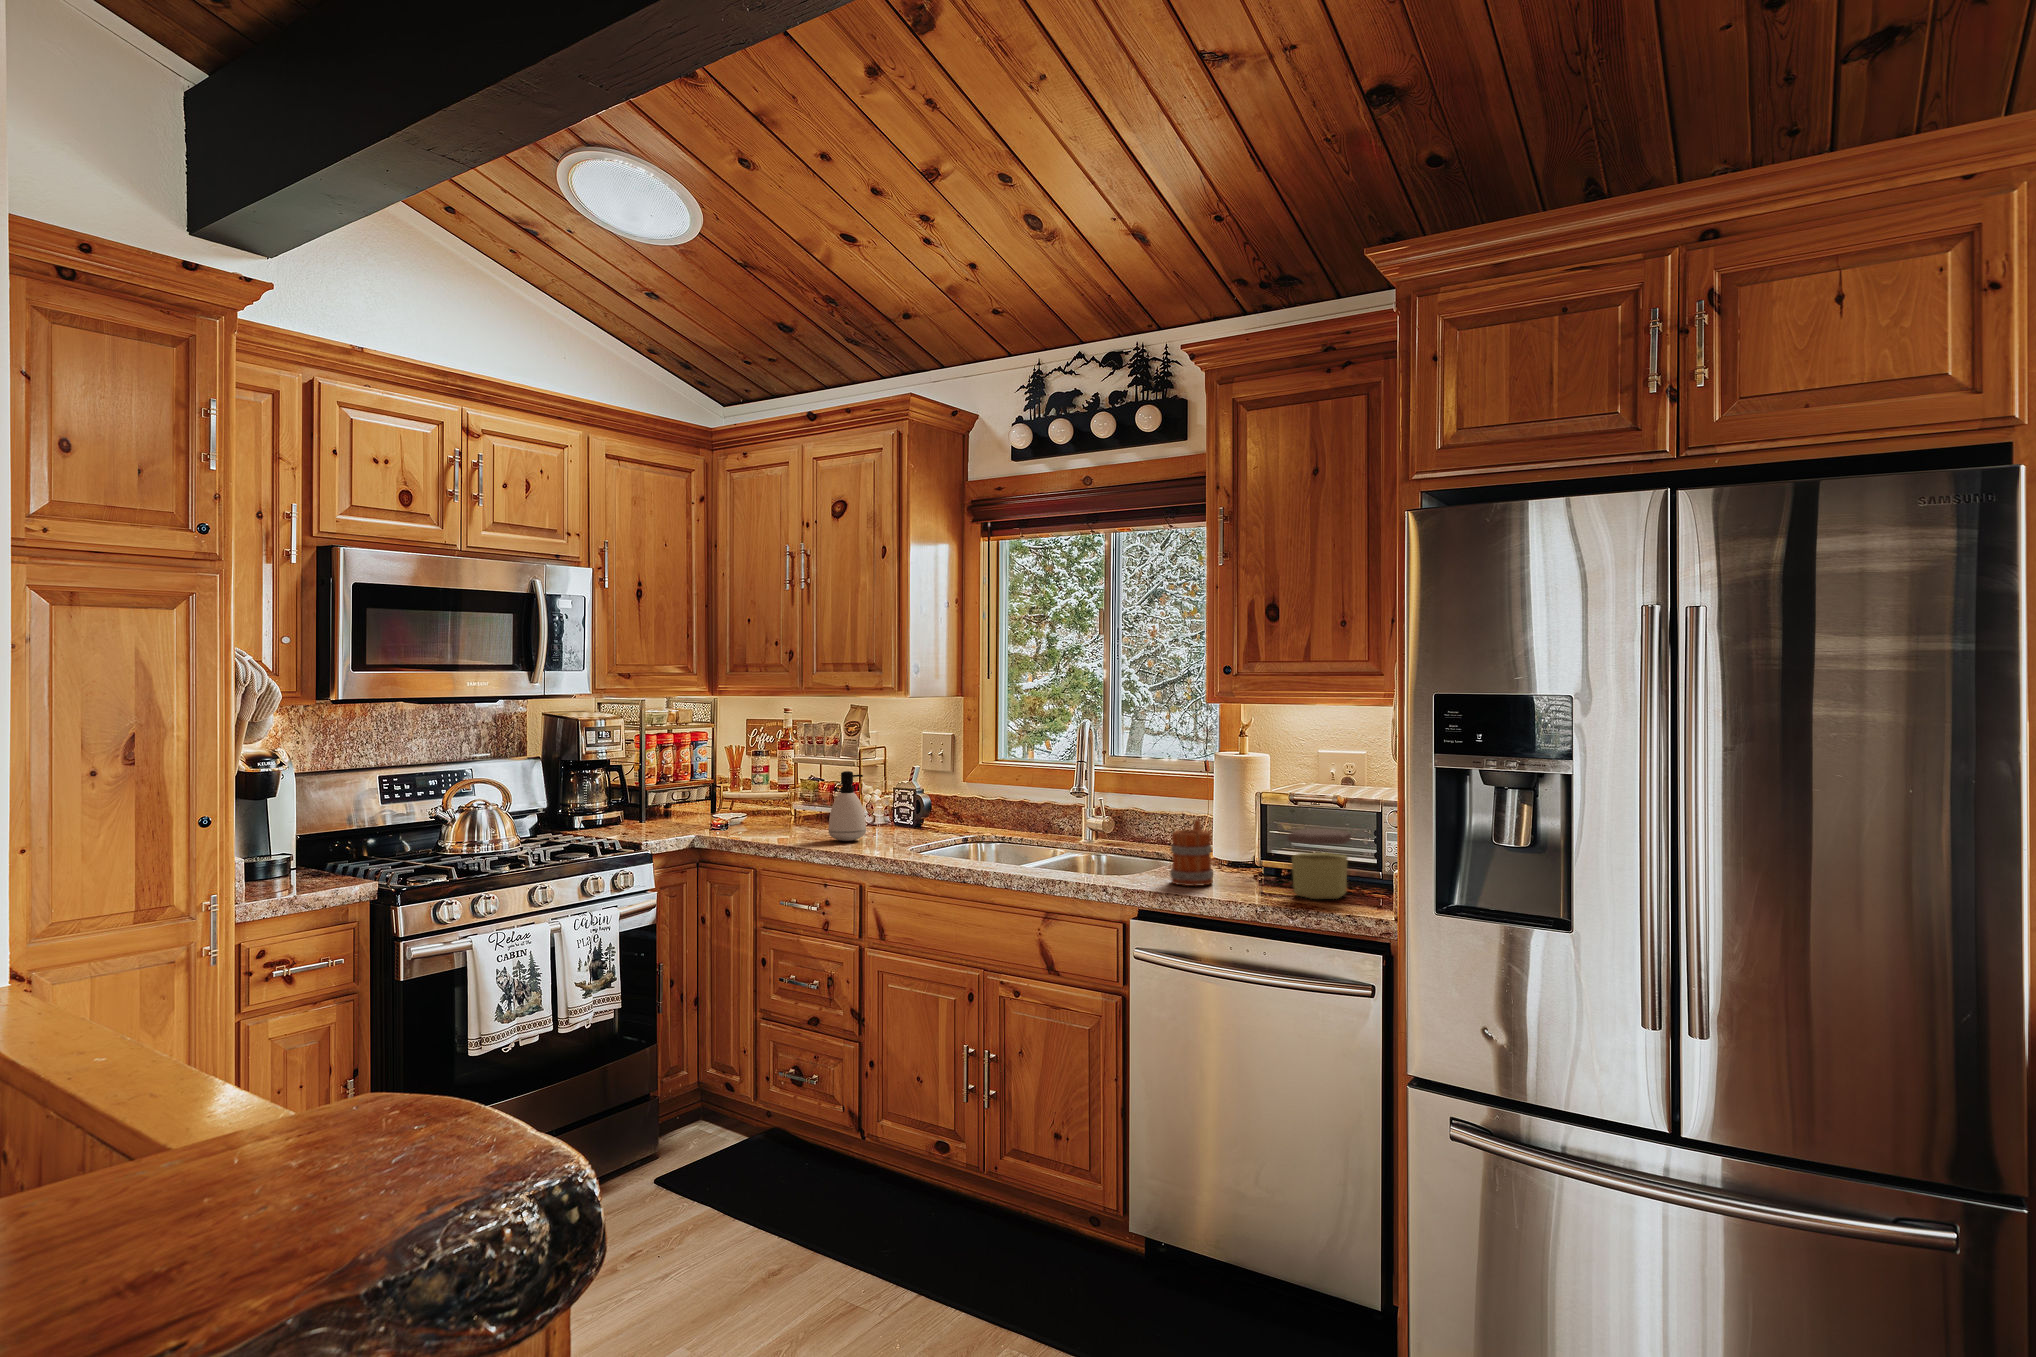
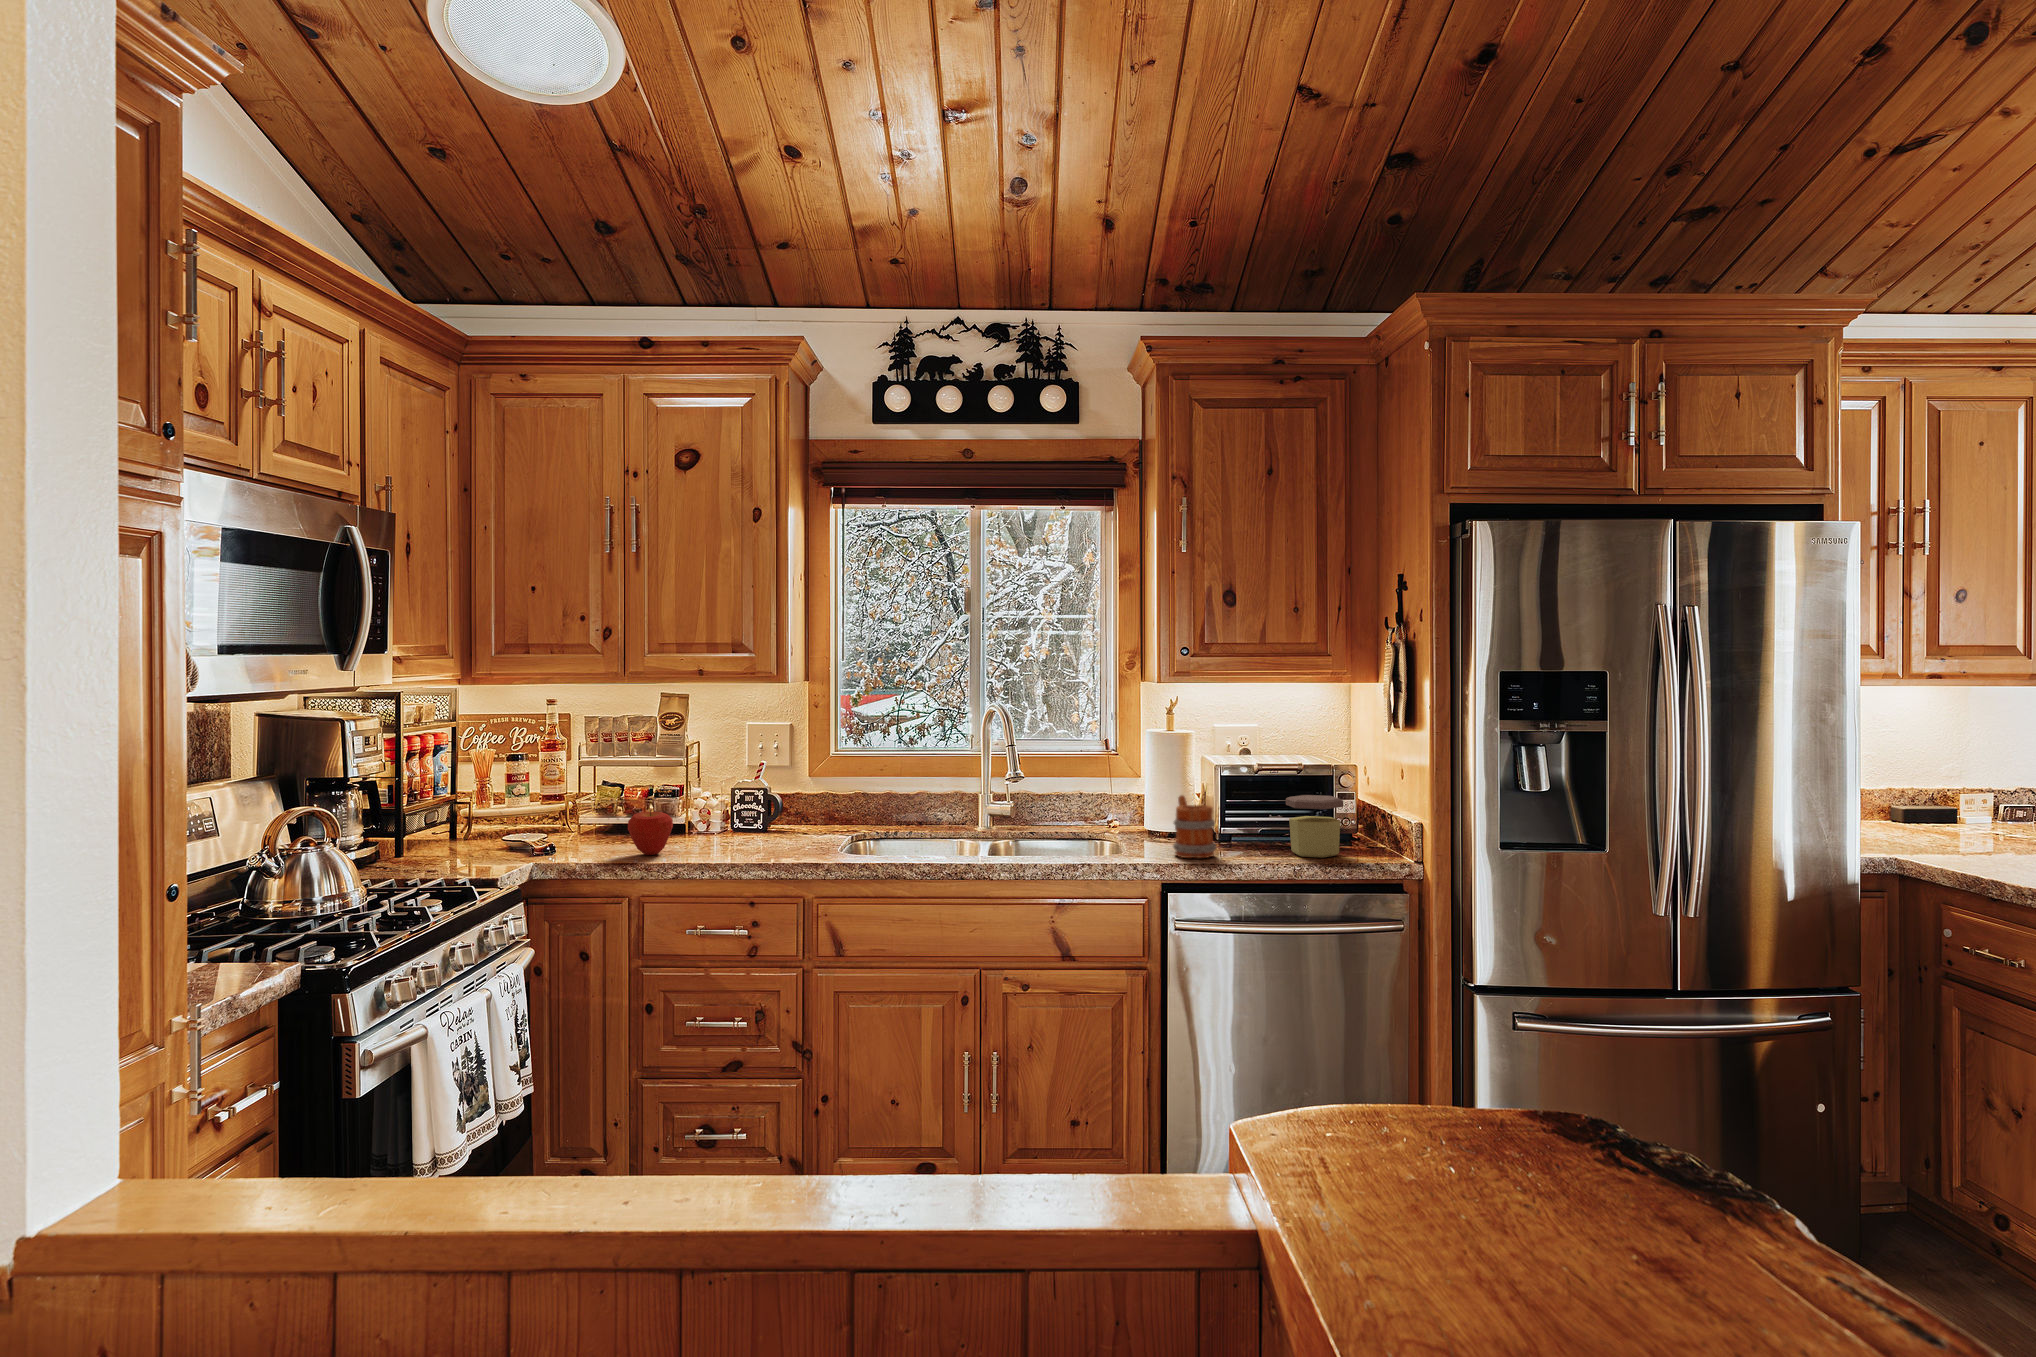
soap dispenser: present [829,771,866,841] -> none [711,769,757,851]
apple: none [771,801,806,838] -> present [628,810,673,855]

